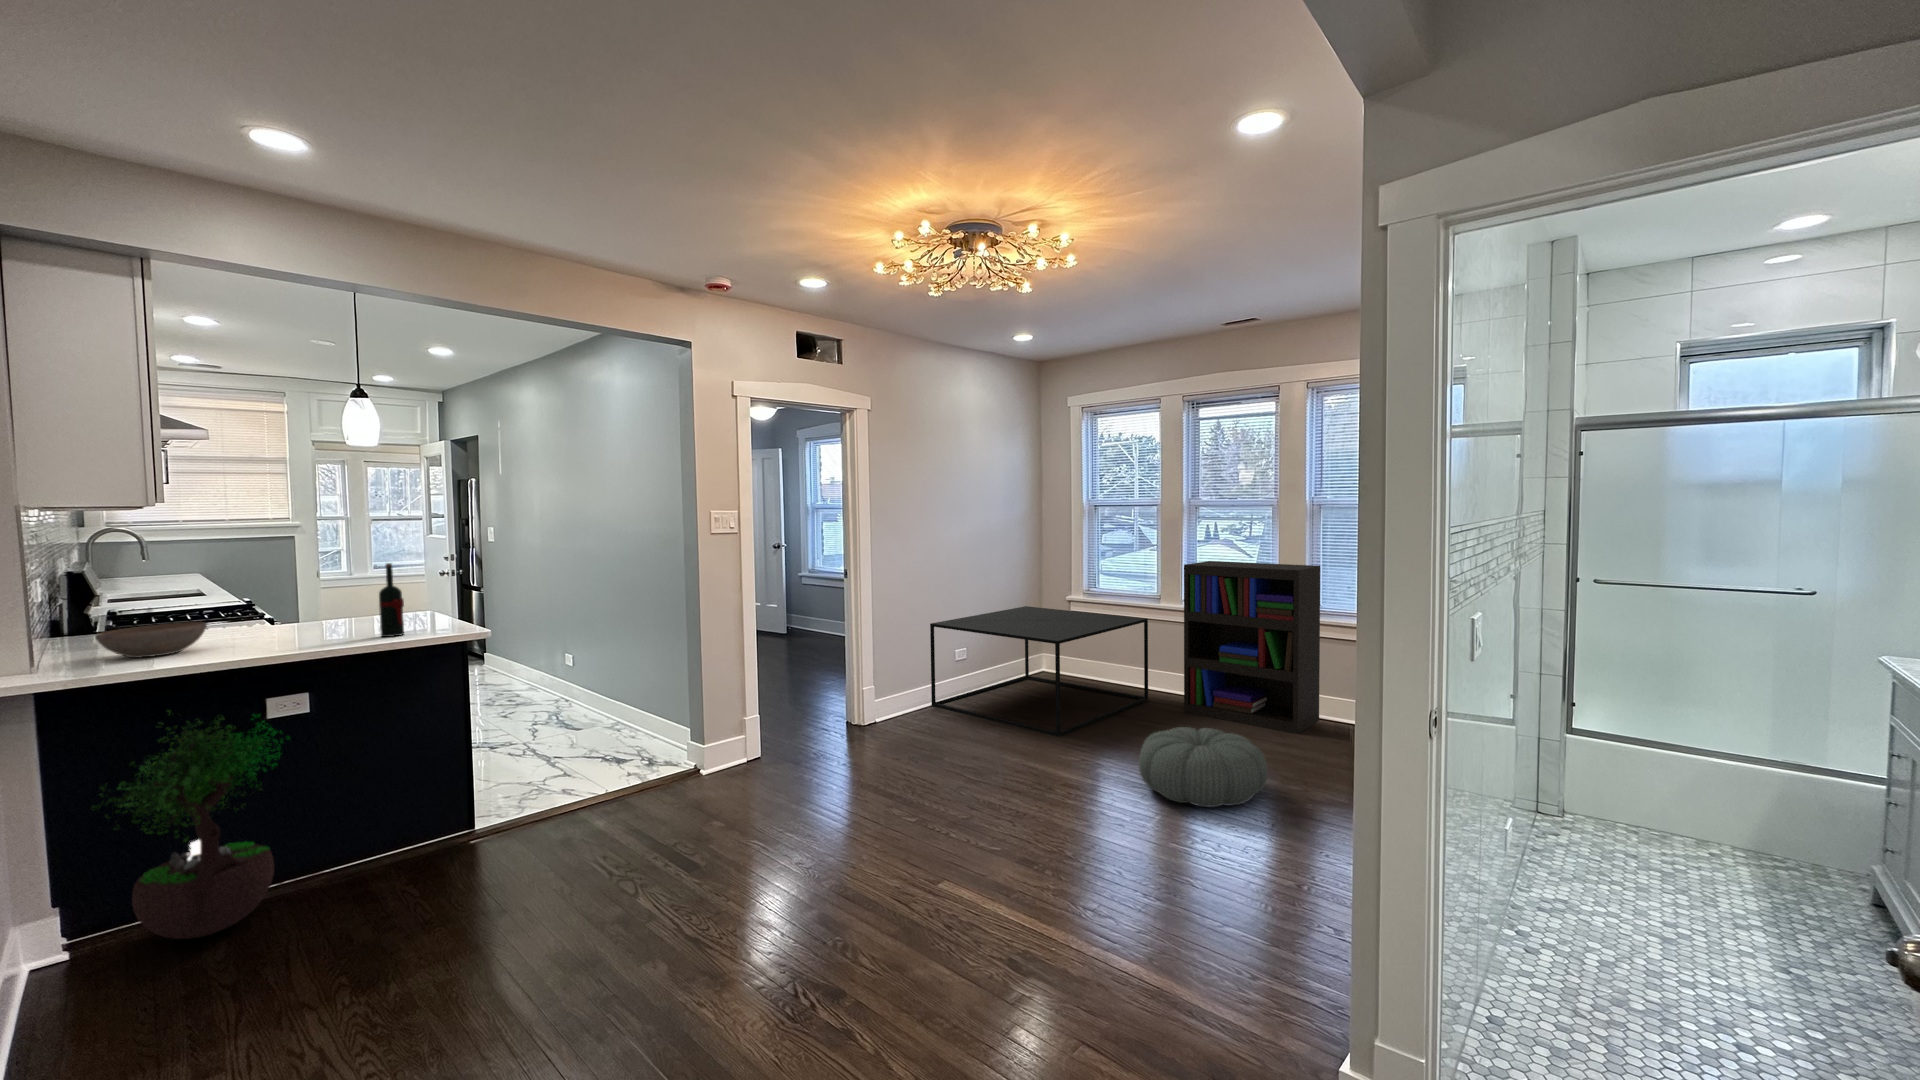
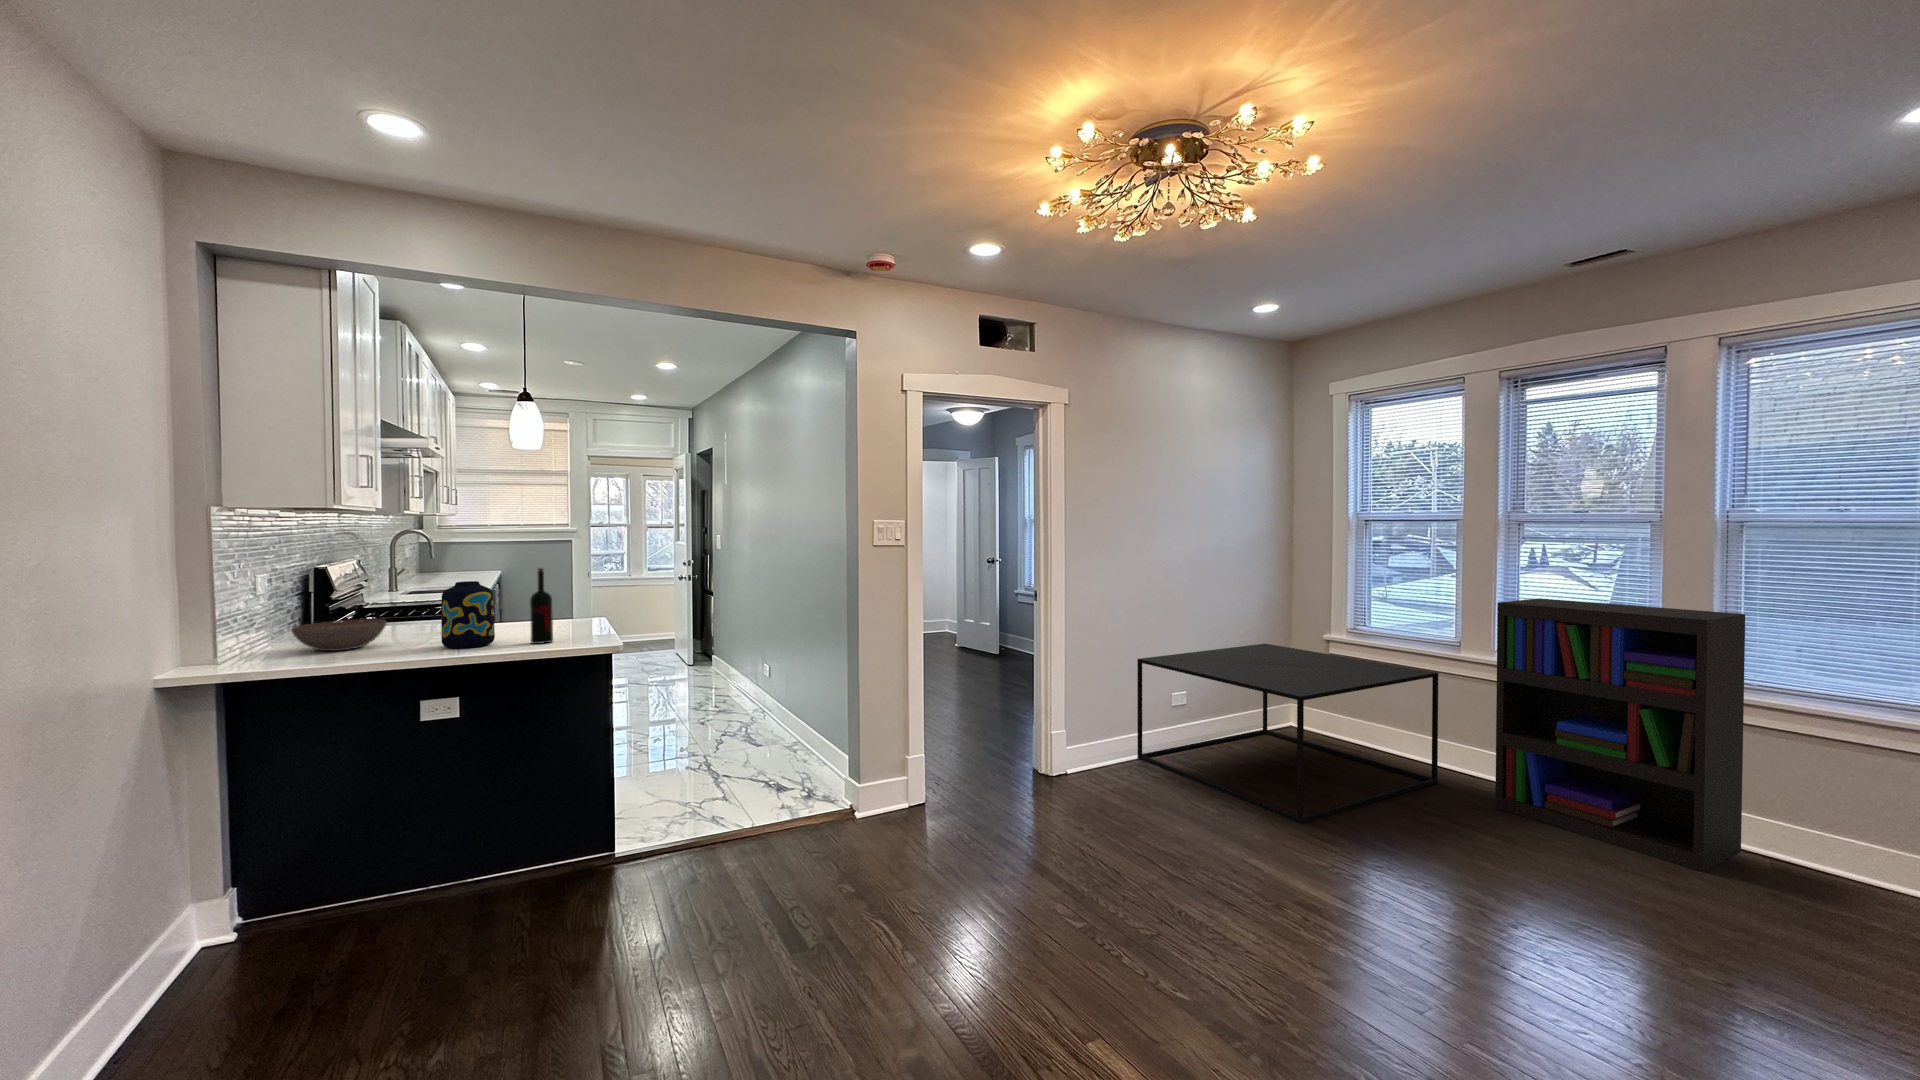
vase: none [281,579,340,646] -> present [441,581,495,648]
potted tree: present [94,711,289,939] -> none [233,708,419,940]
pouf: present [1139,727,1268,807] -> none [1421,846,1660,996]

